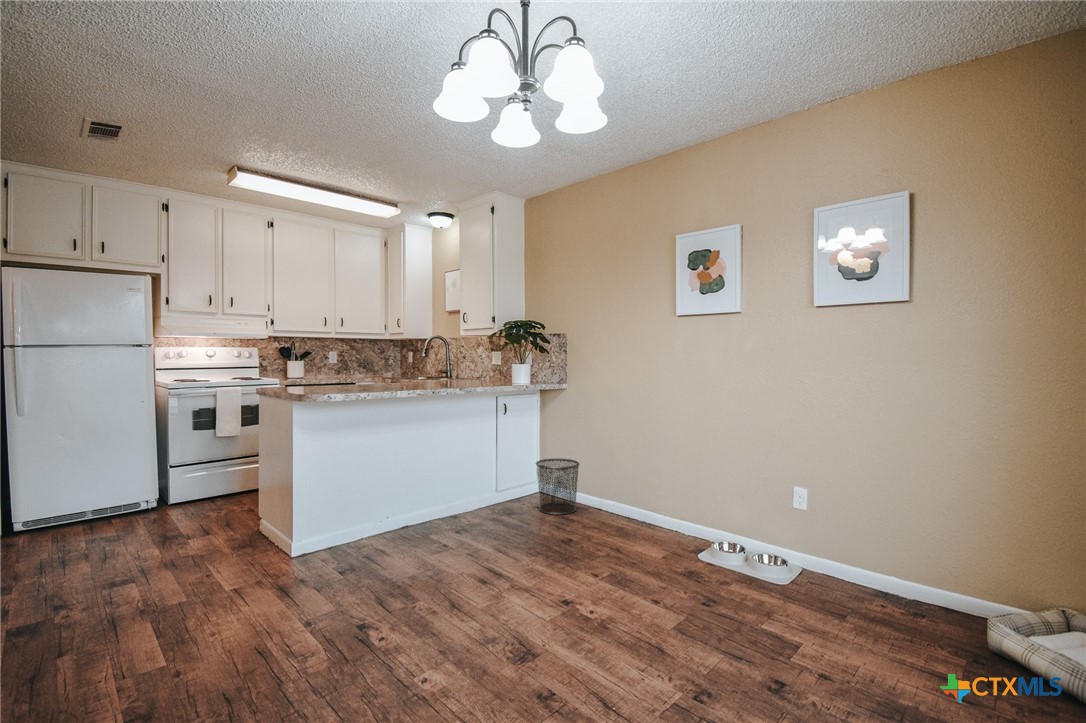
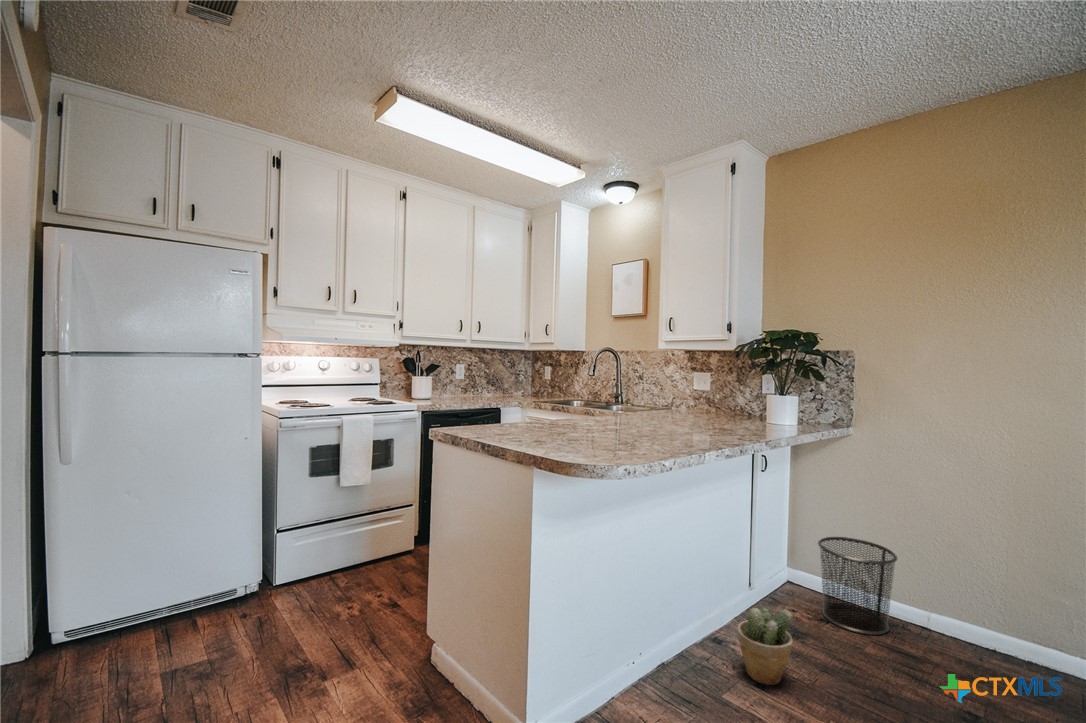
potted plant: none [446,489,477,533] -> present [738,608,793,685]

